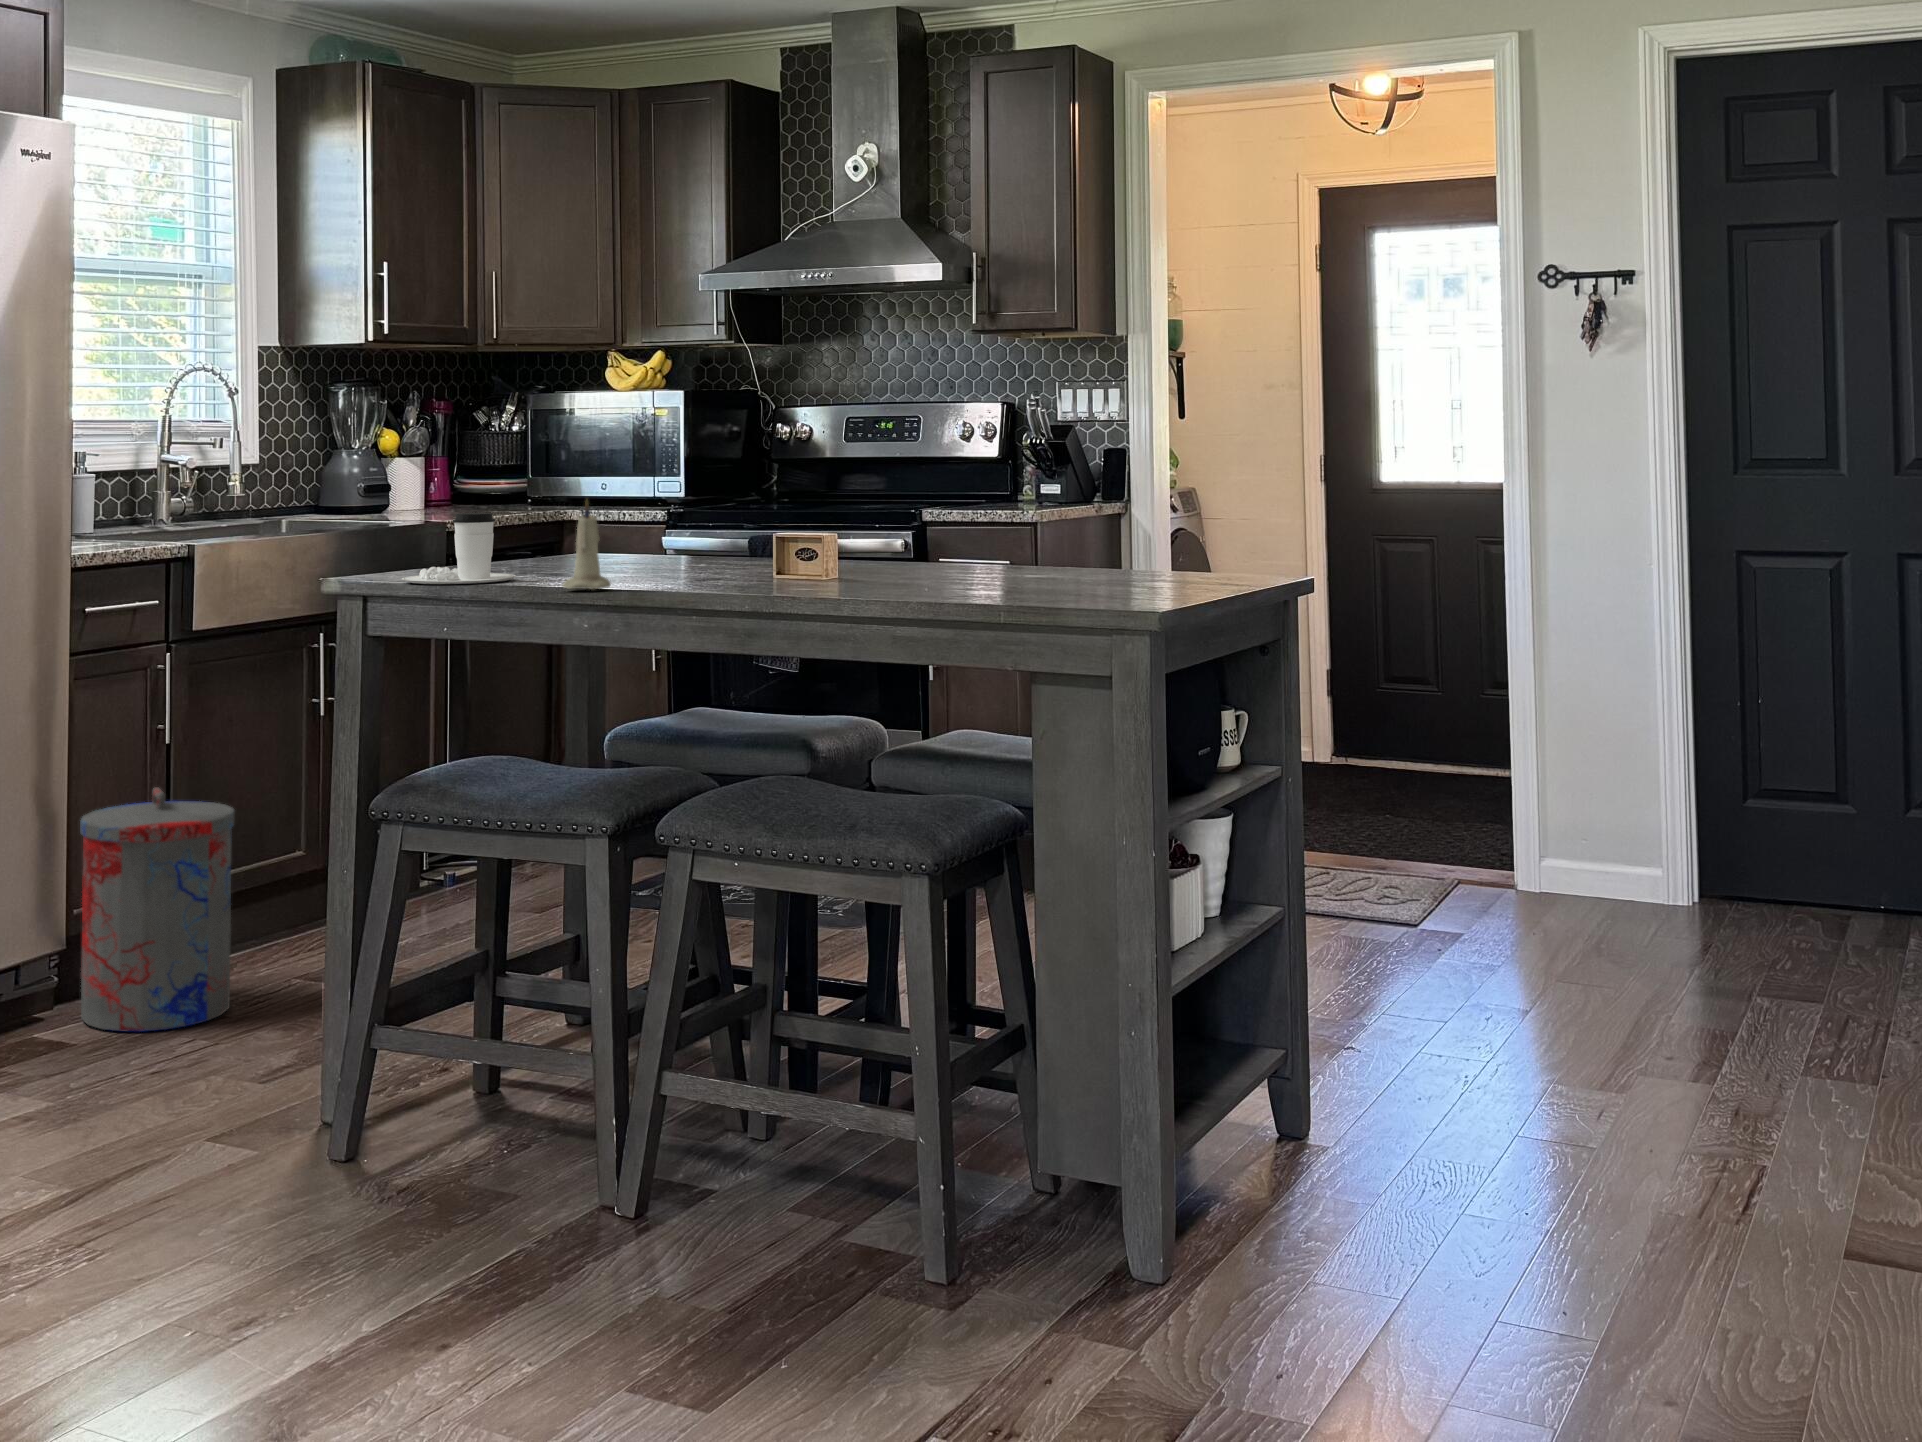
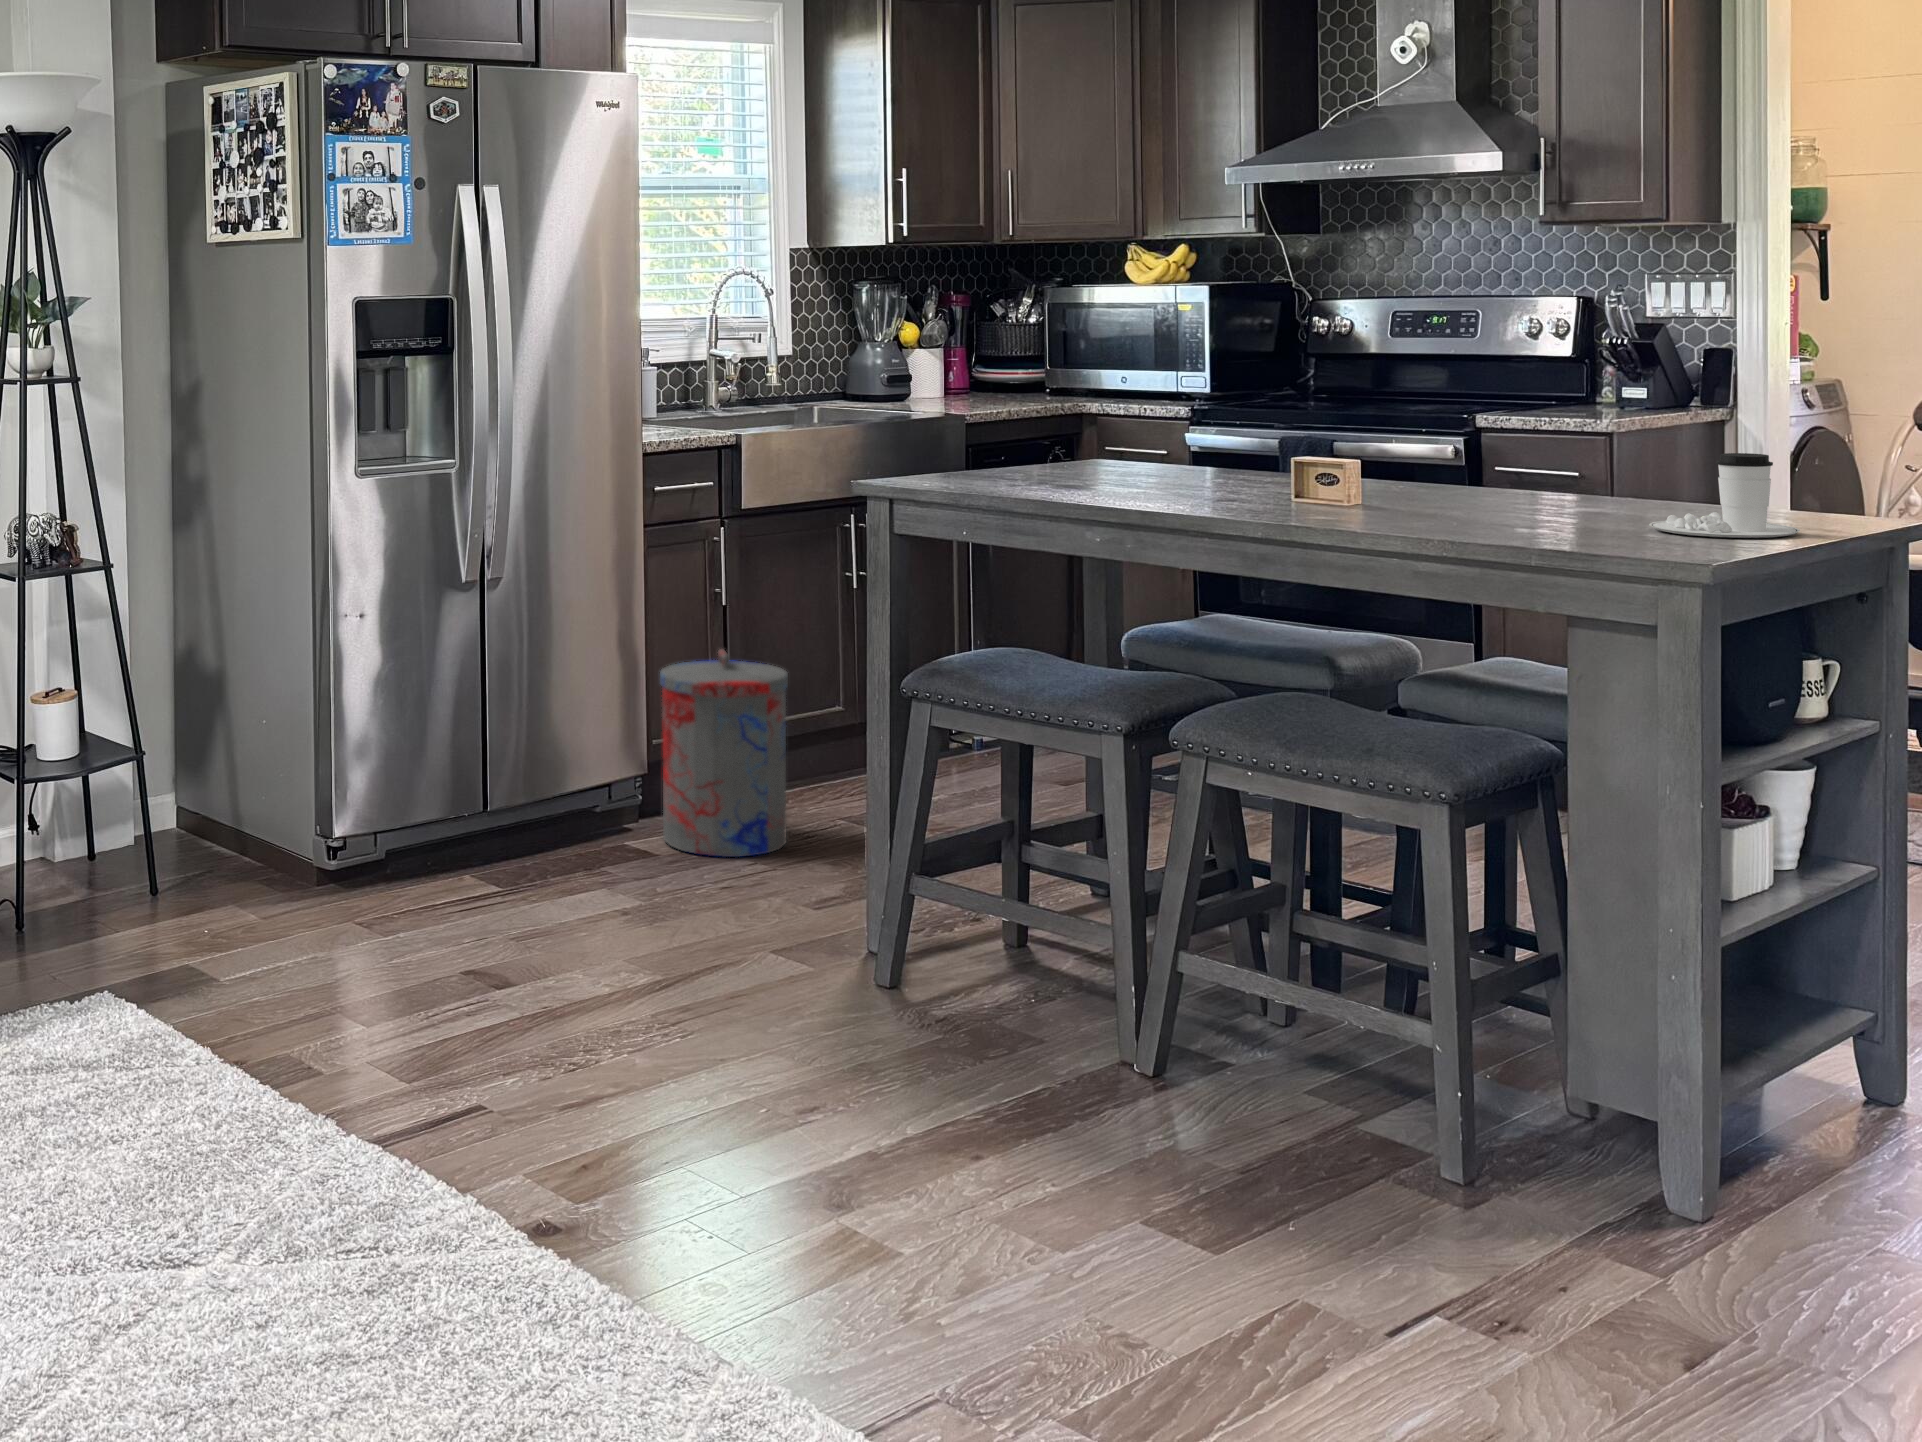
candle: present [563,500,611,590] -> none [1083,423,1130,509]
coffee cup: present [402,513,516,584] -> present [1649,453,1800,538]

